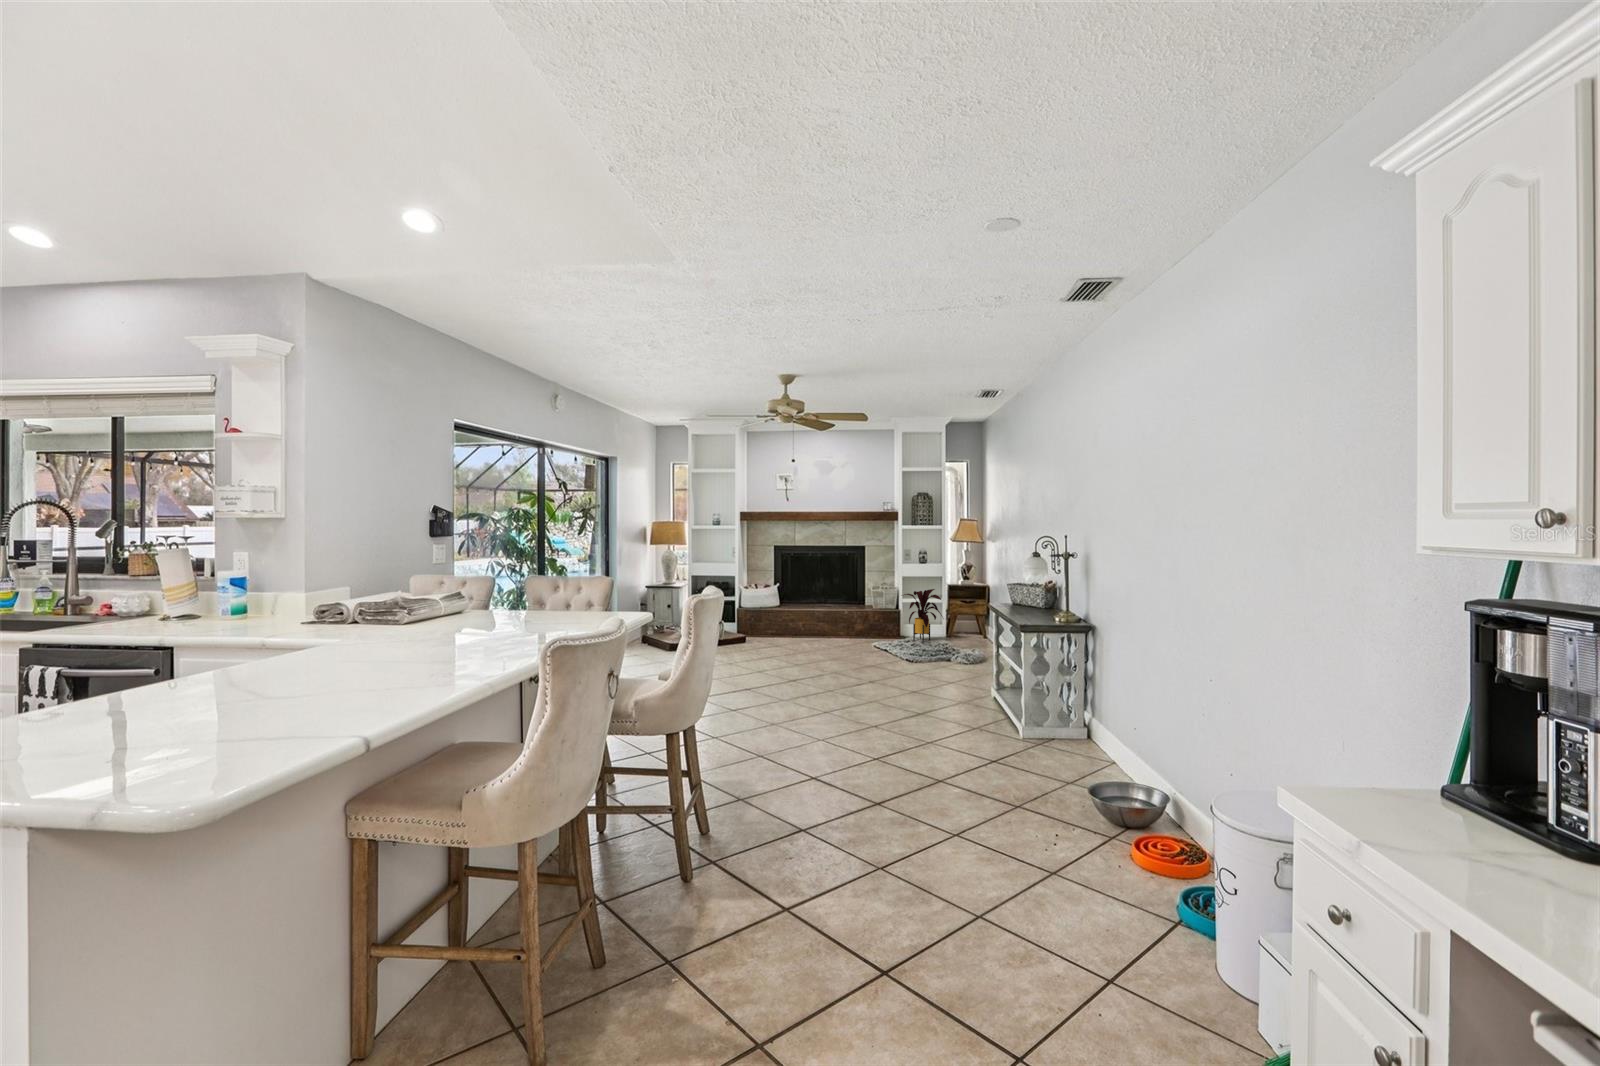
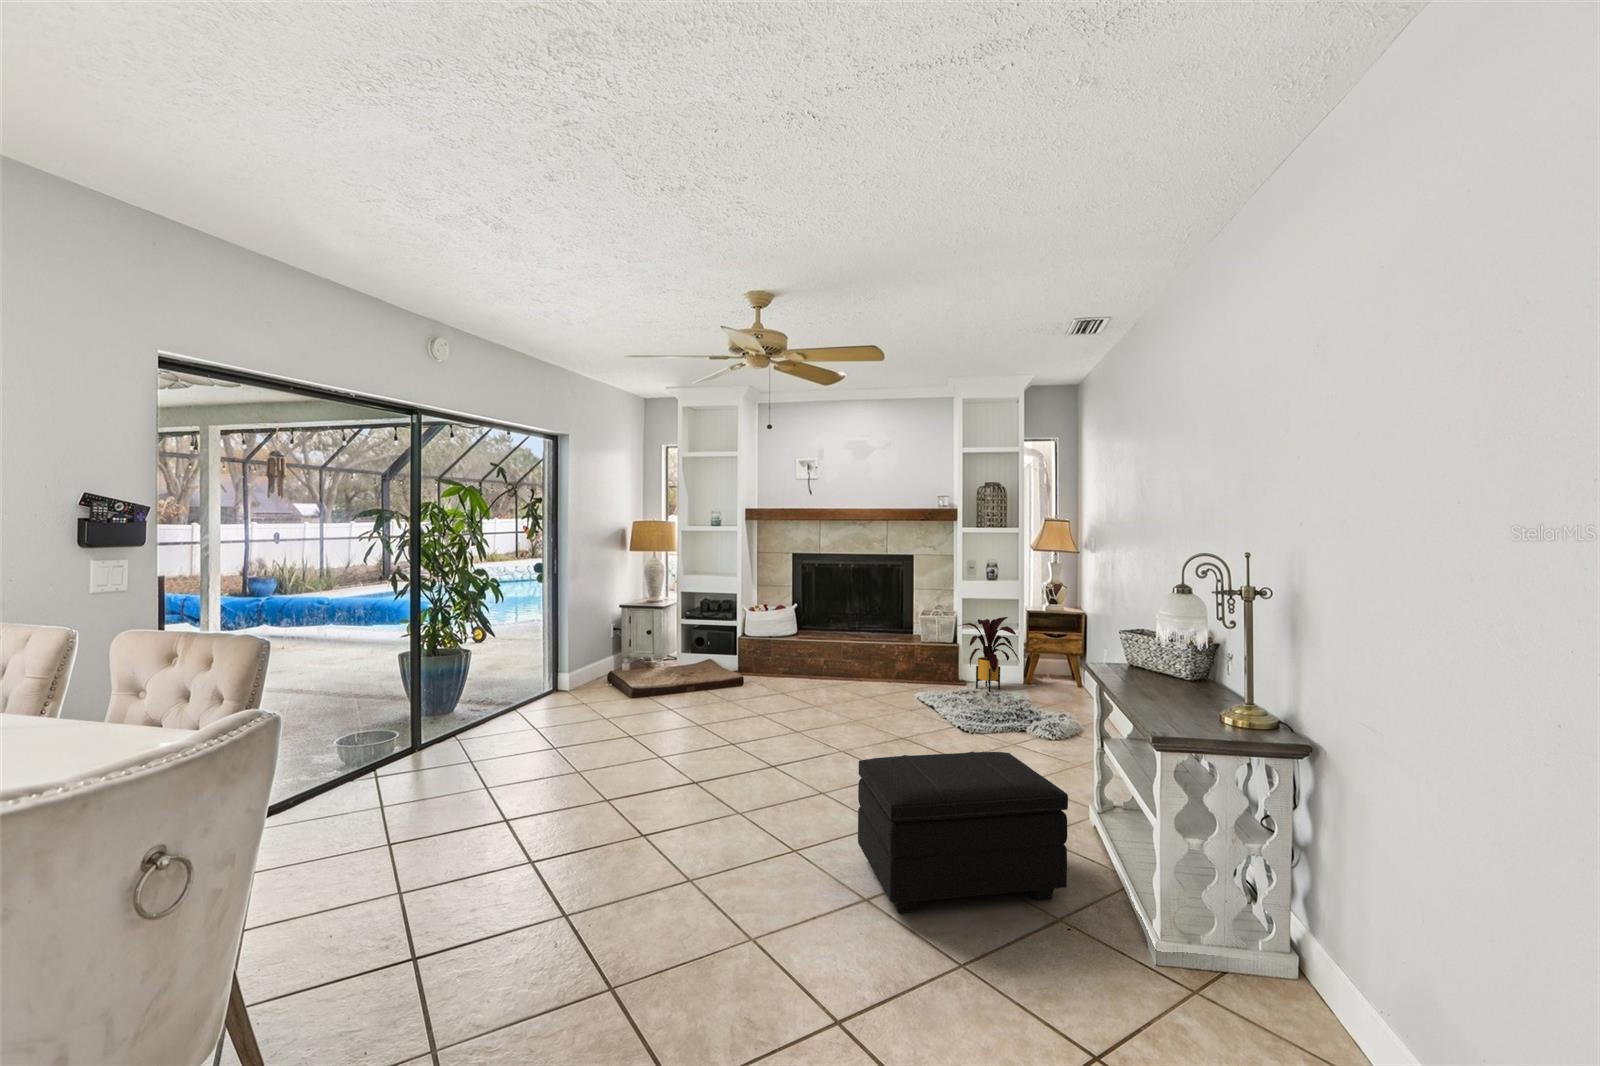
footstool: none [862,652,979,731] -> present [858,752,1068,913]

